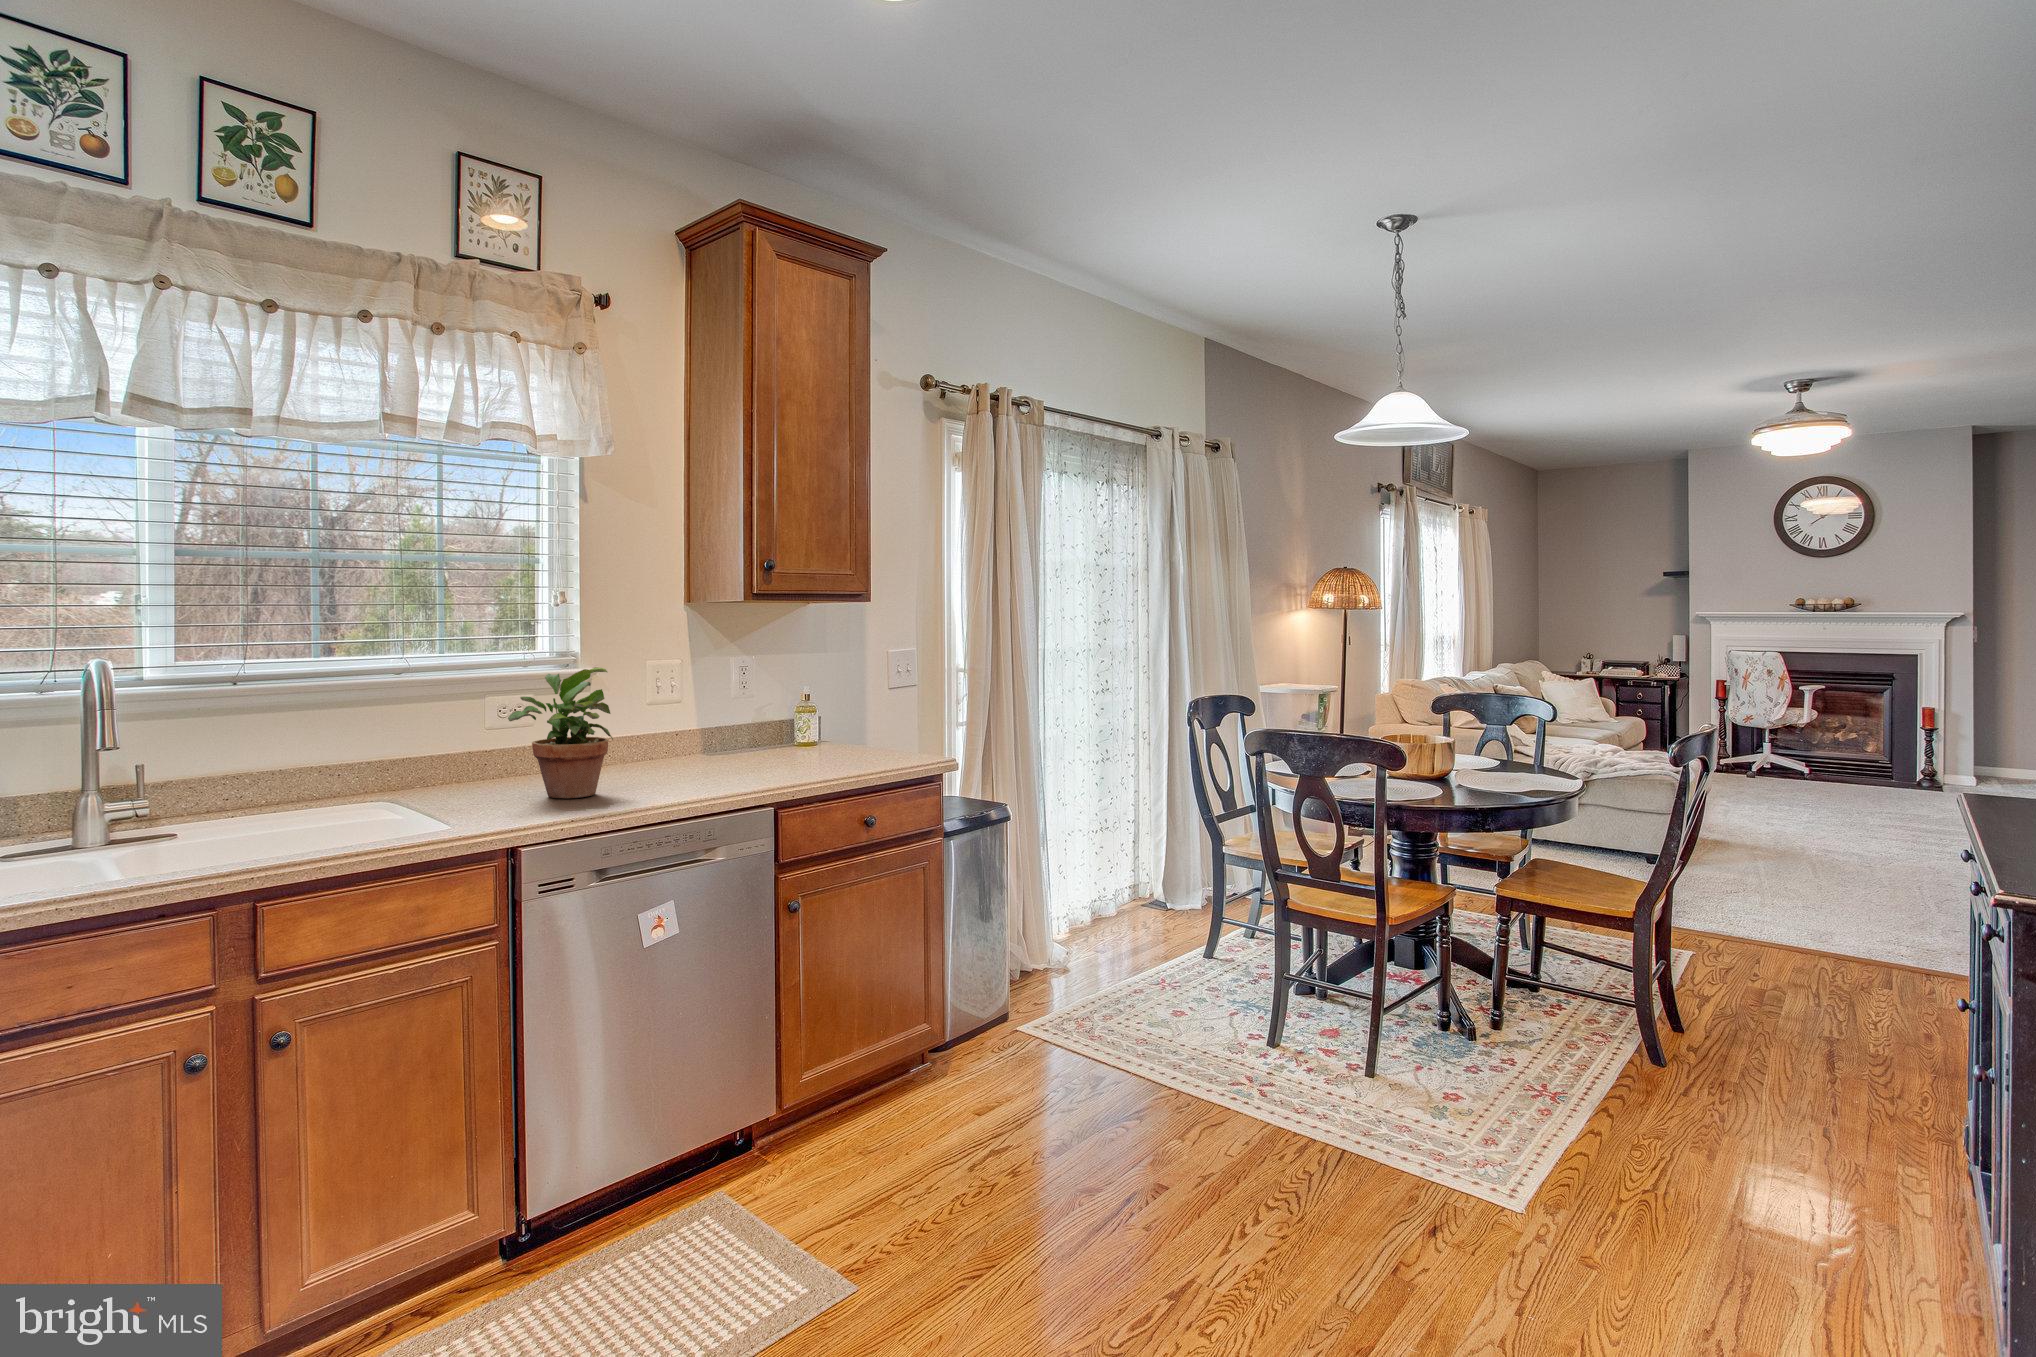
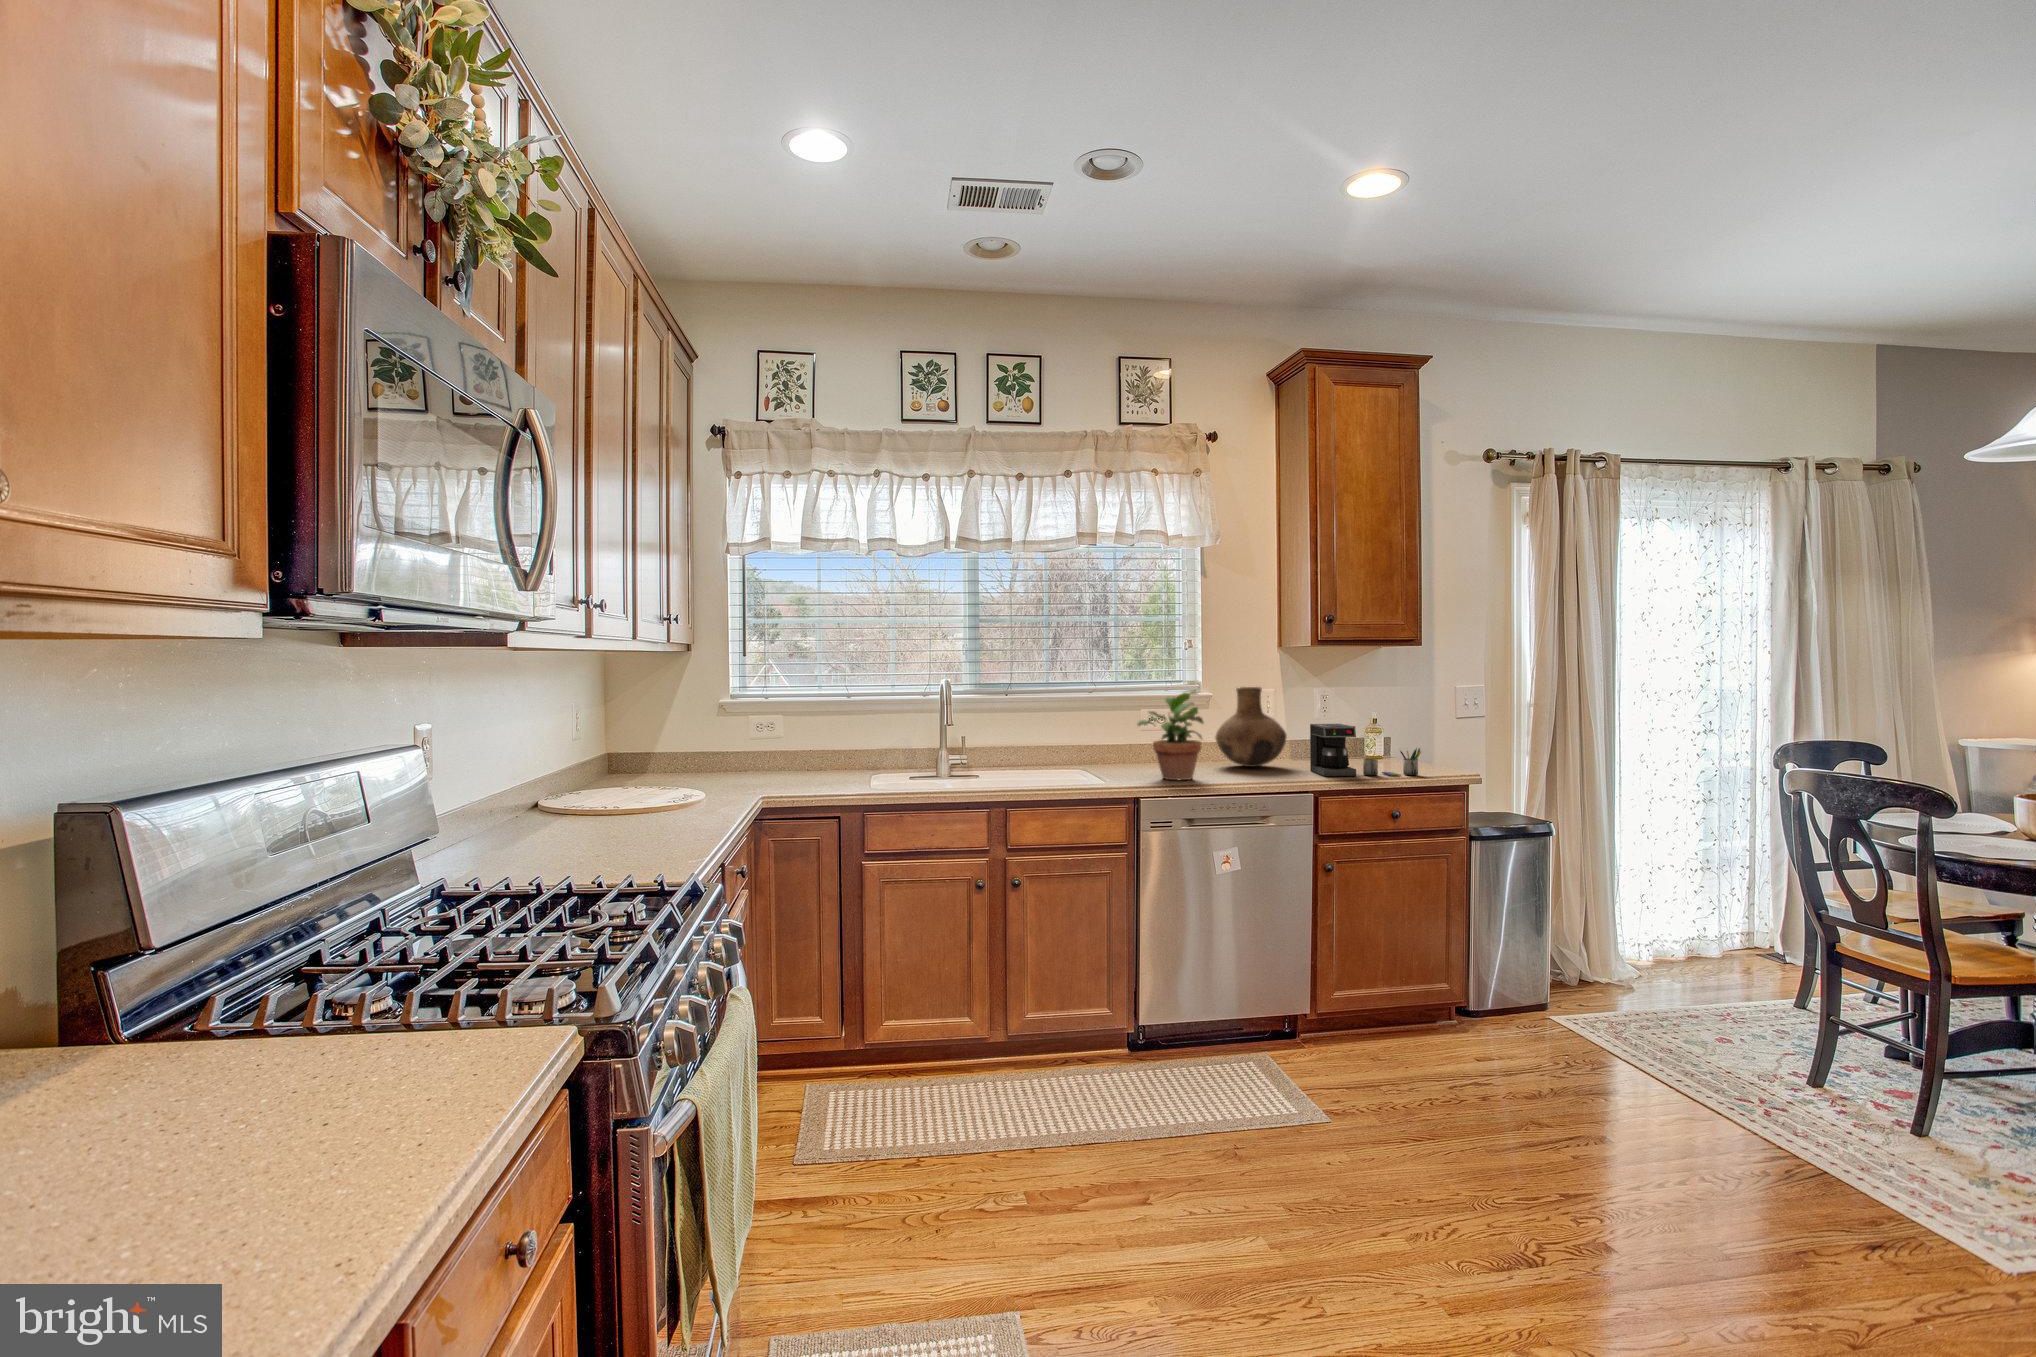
vase: none [611,657,711,767] -> present [1215,687,1287,767]
coffee maker: none [745,704,880,775] -> present [1310,724,1421,776]

